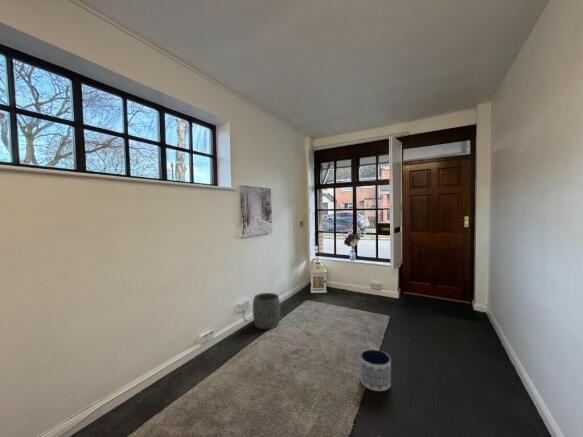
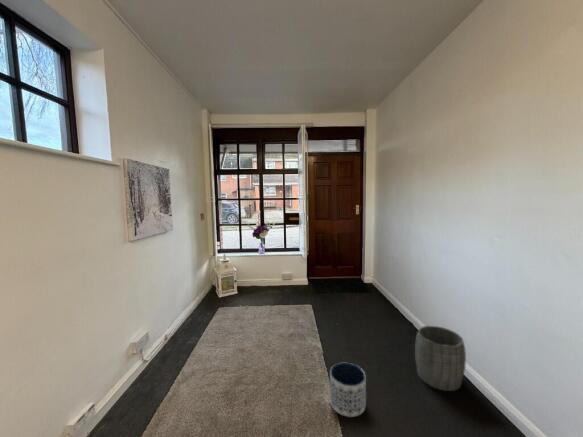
woven basket: present [253,293,280,329] -> present [415,326,466,391]

